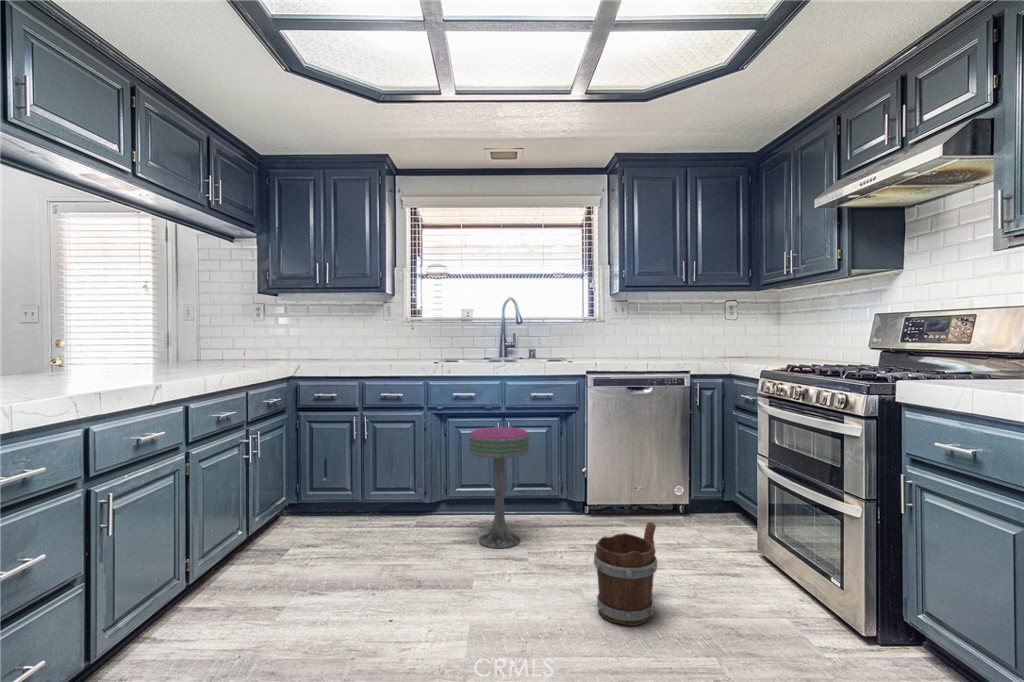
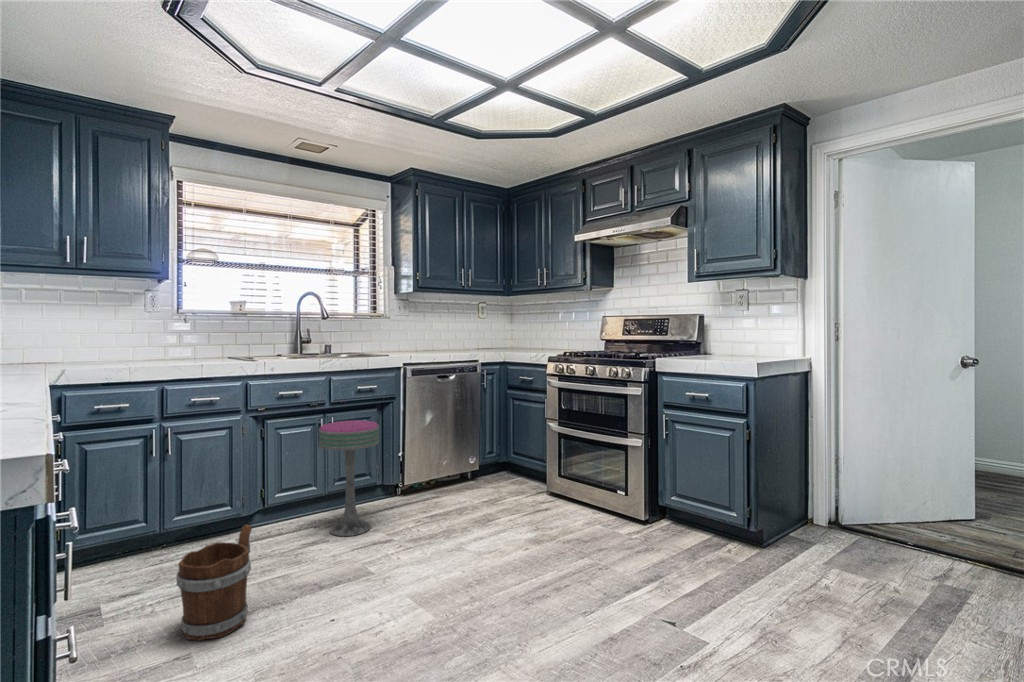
bucket: present [594,522,657,626] -> present [176,525,252,641]

